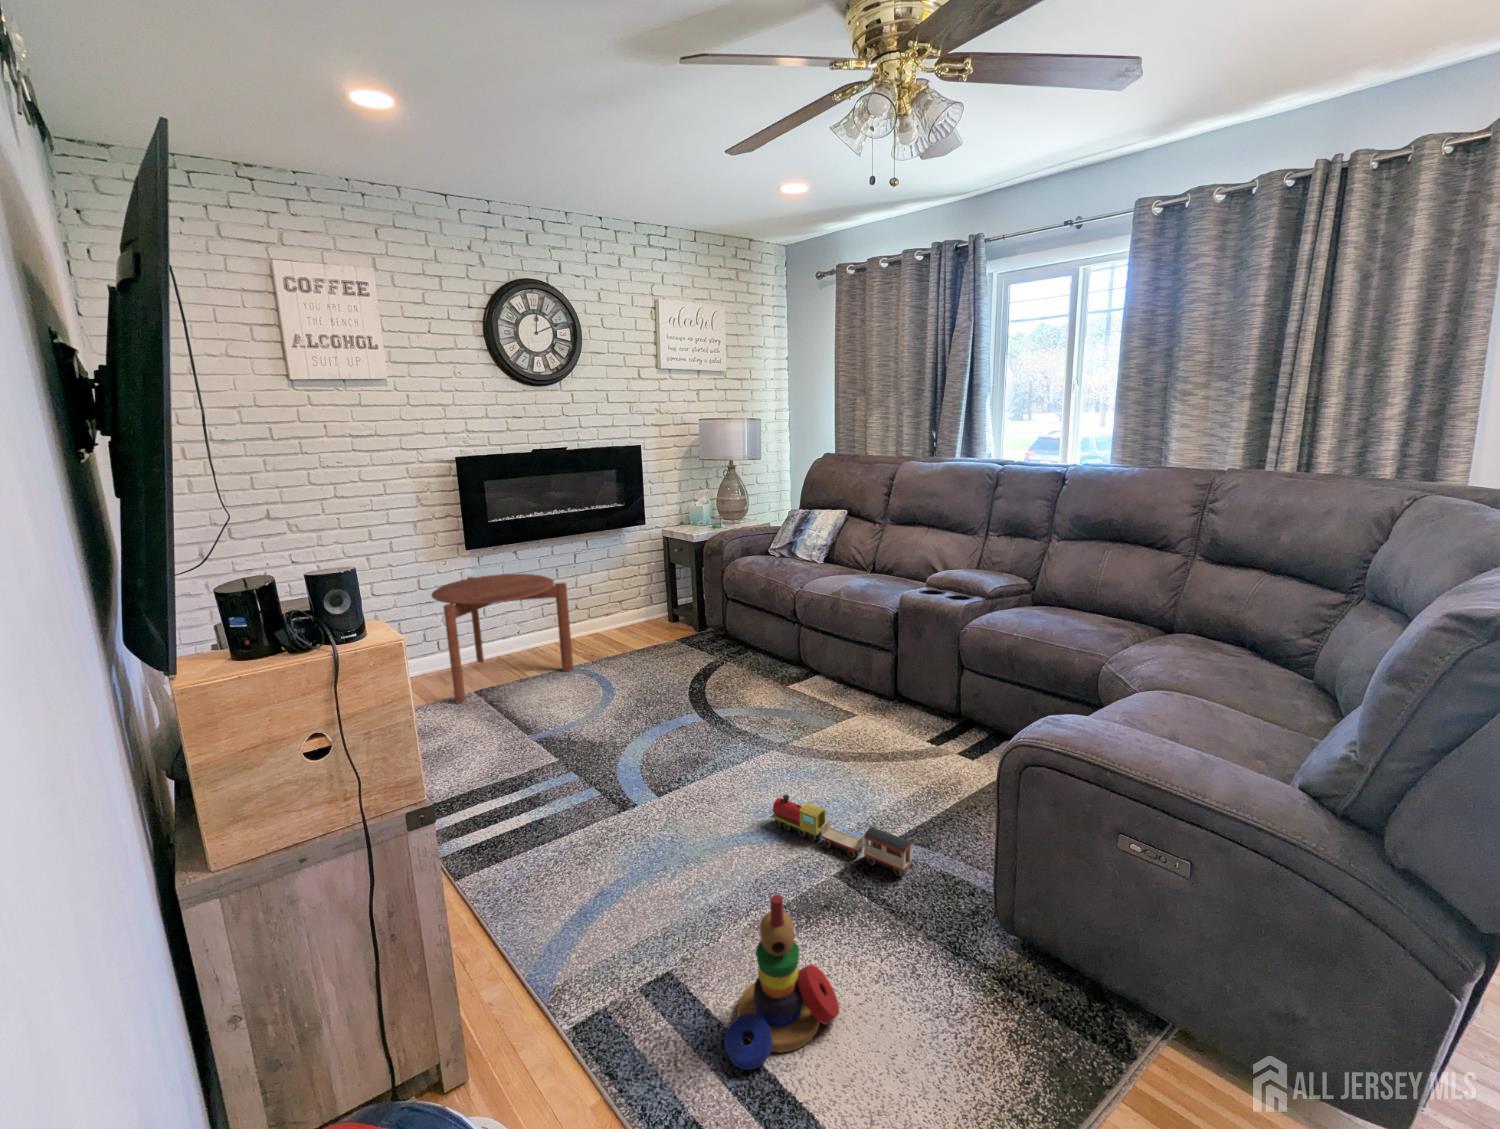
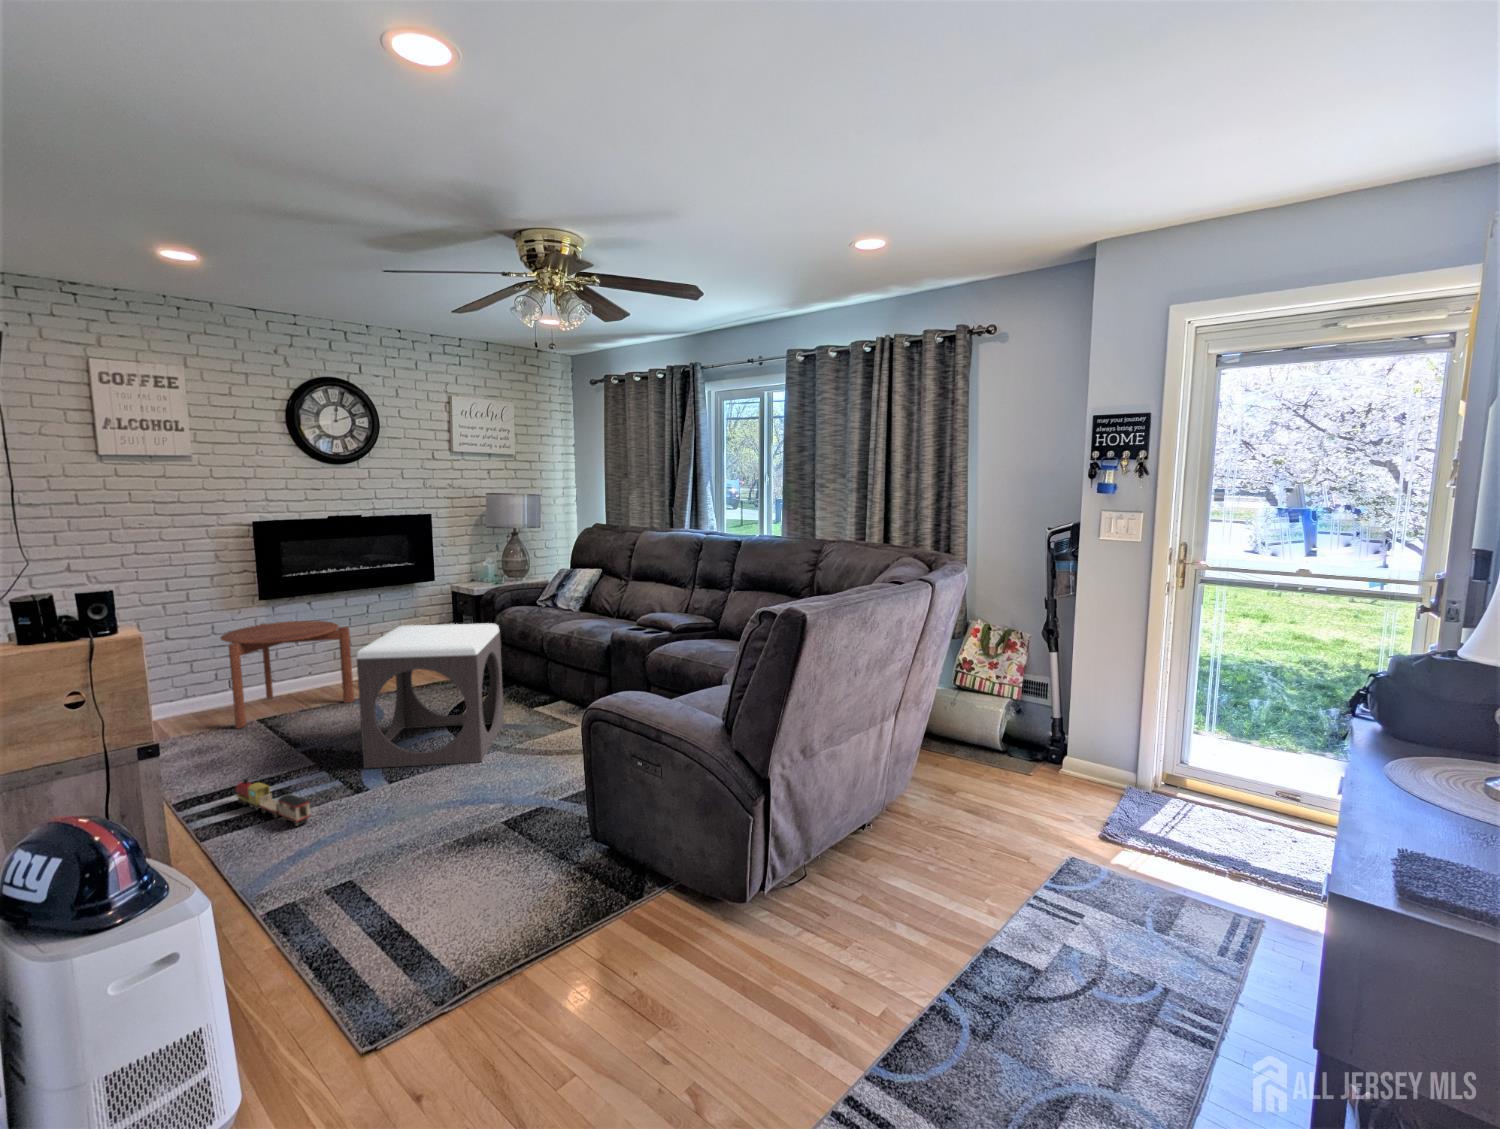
footstool: none [610,585,763,772] -> present [357,623,504,768]
toy train: present [771,795,912,876] -> present [236,778,310,826]
stacking toy: present [725,895,839,1070] -> none [368,806,459,918]

